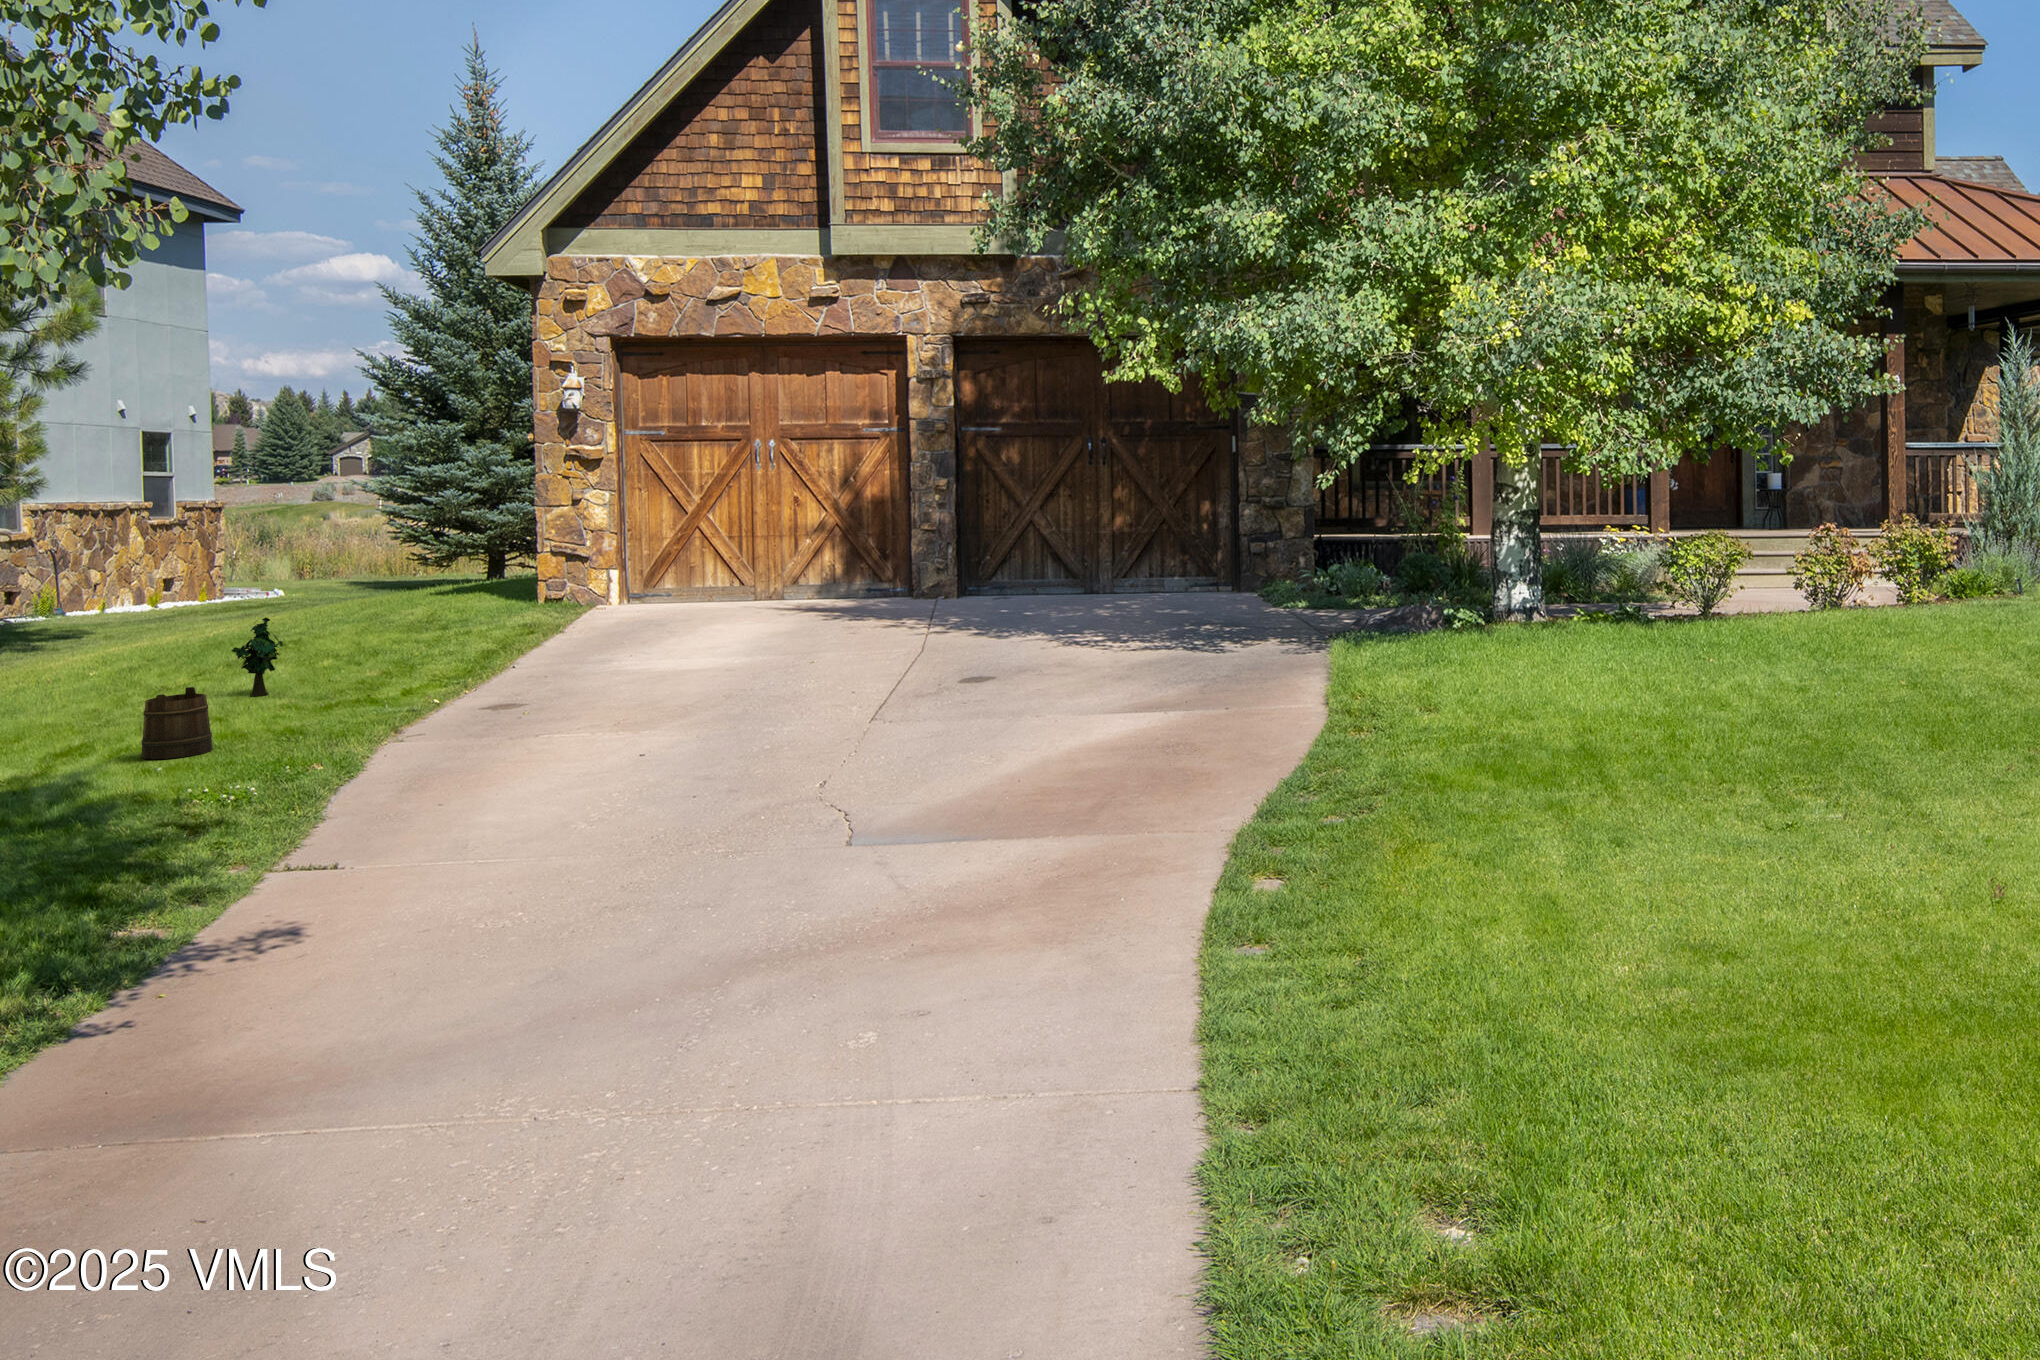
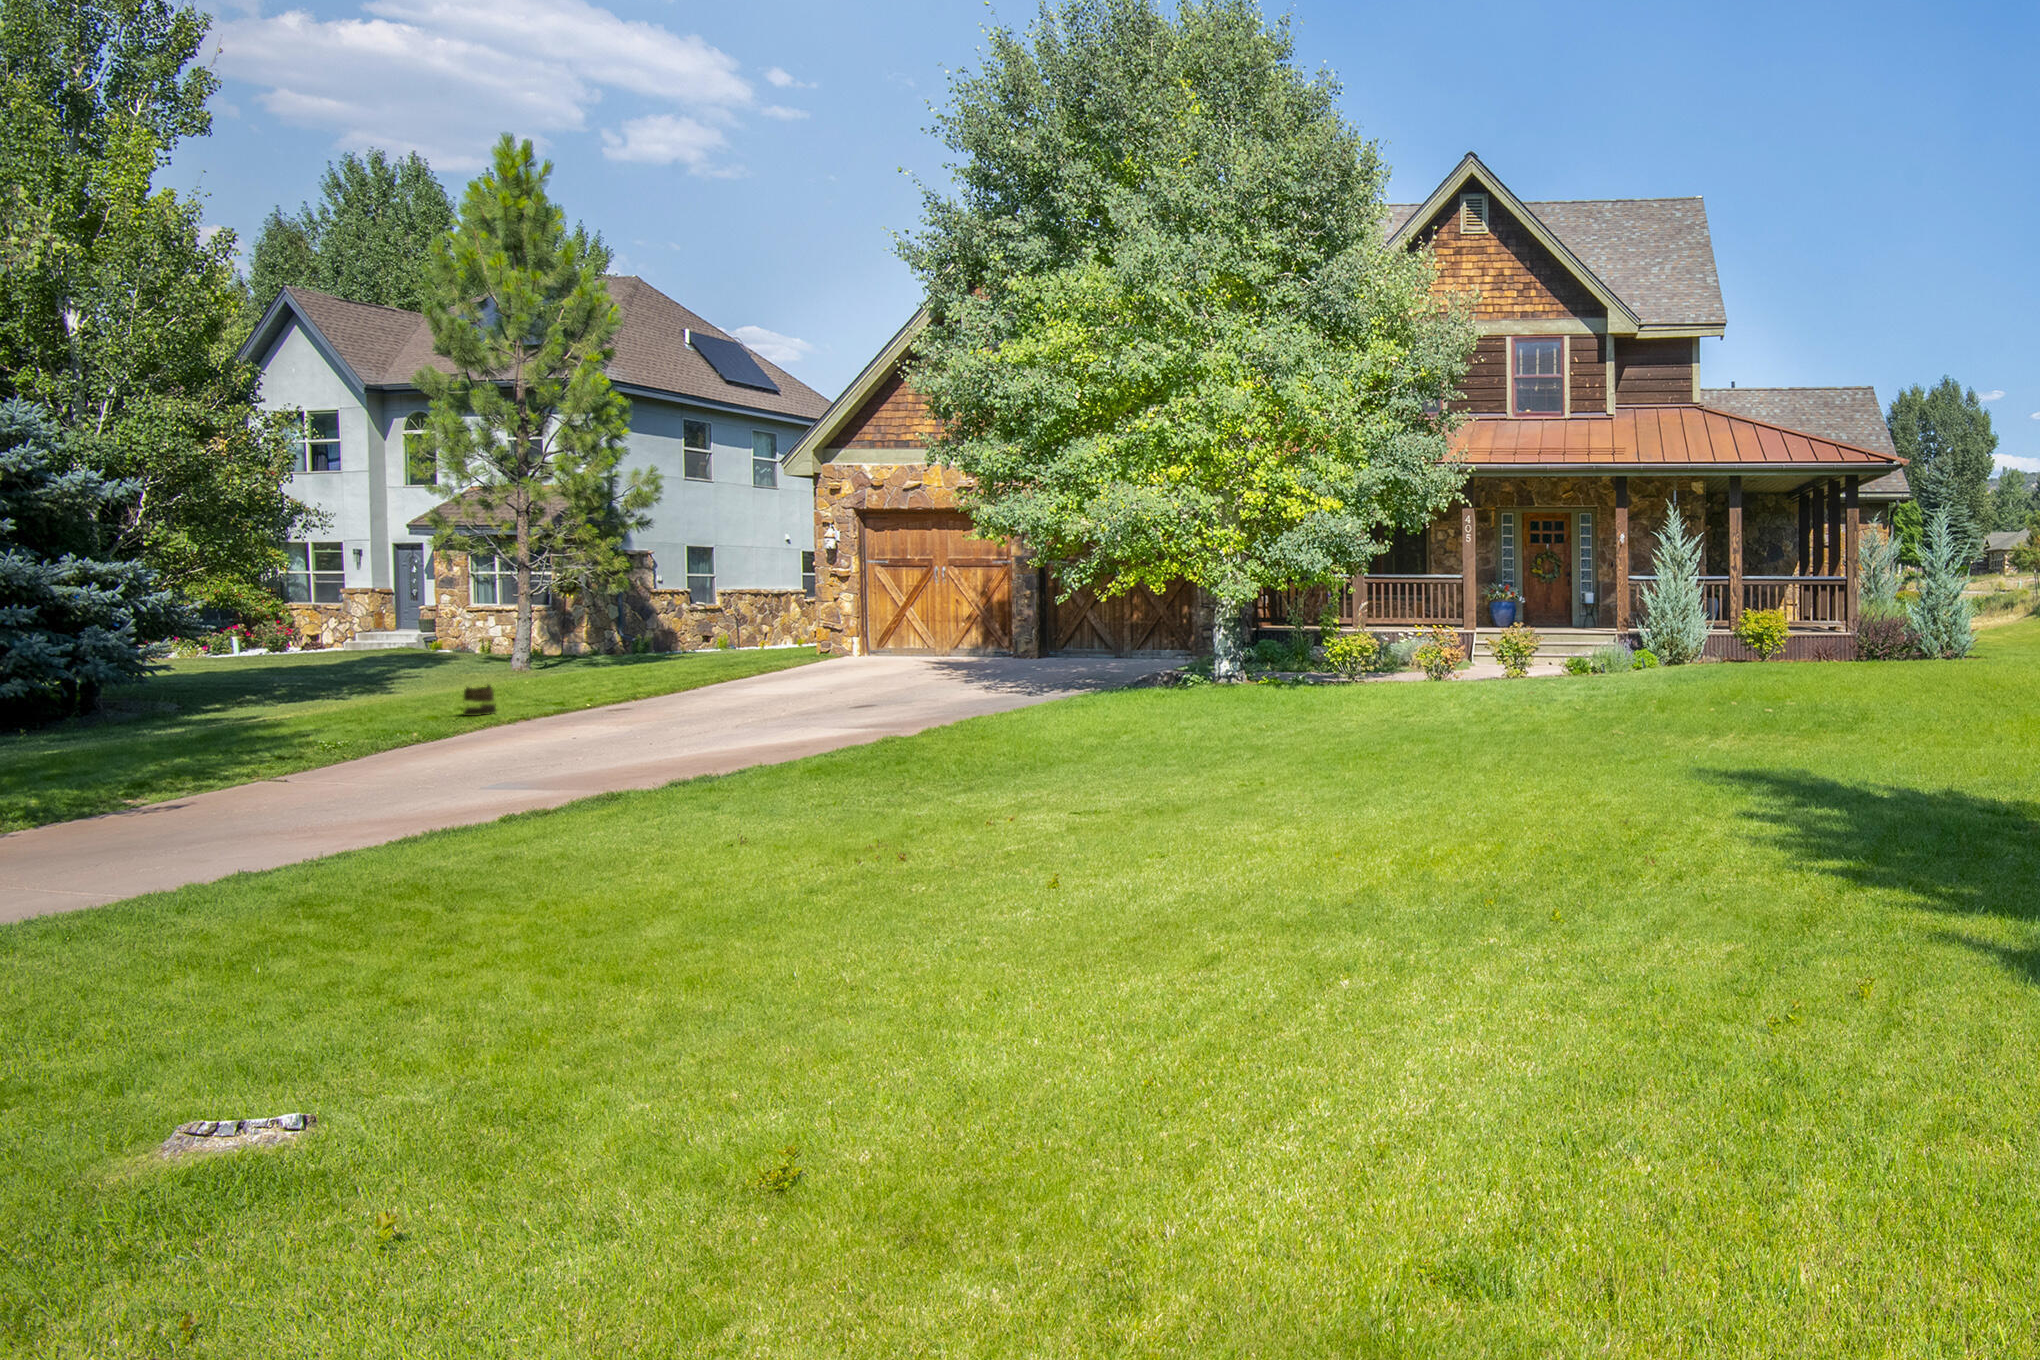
decorative plant: present [231,618,283,696] -> none [564,654,590,692]

